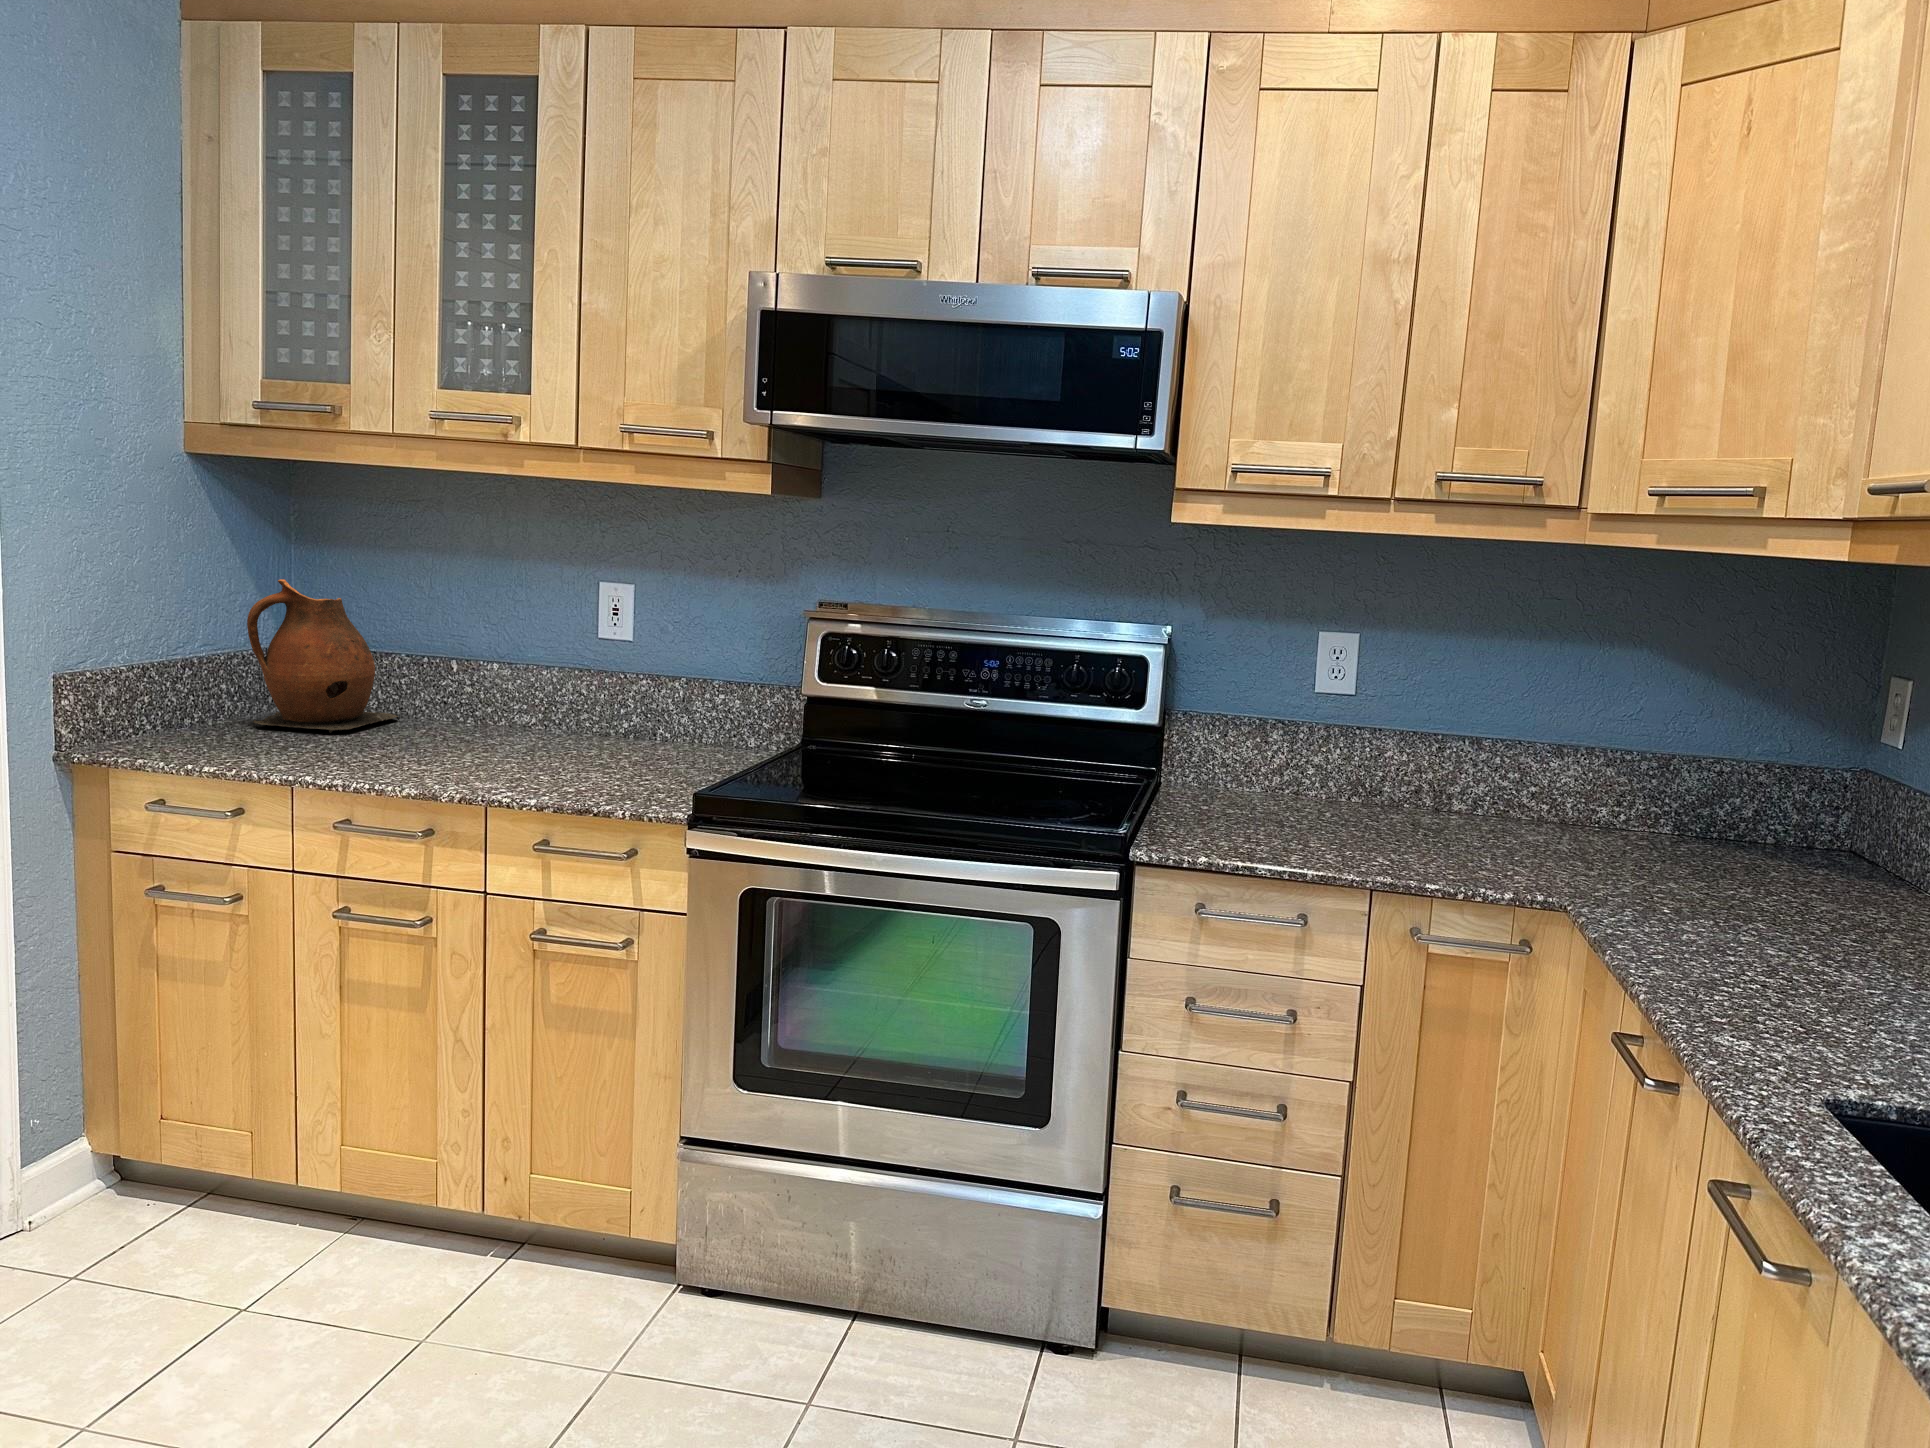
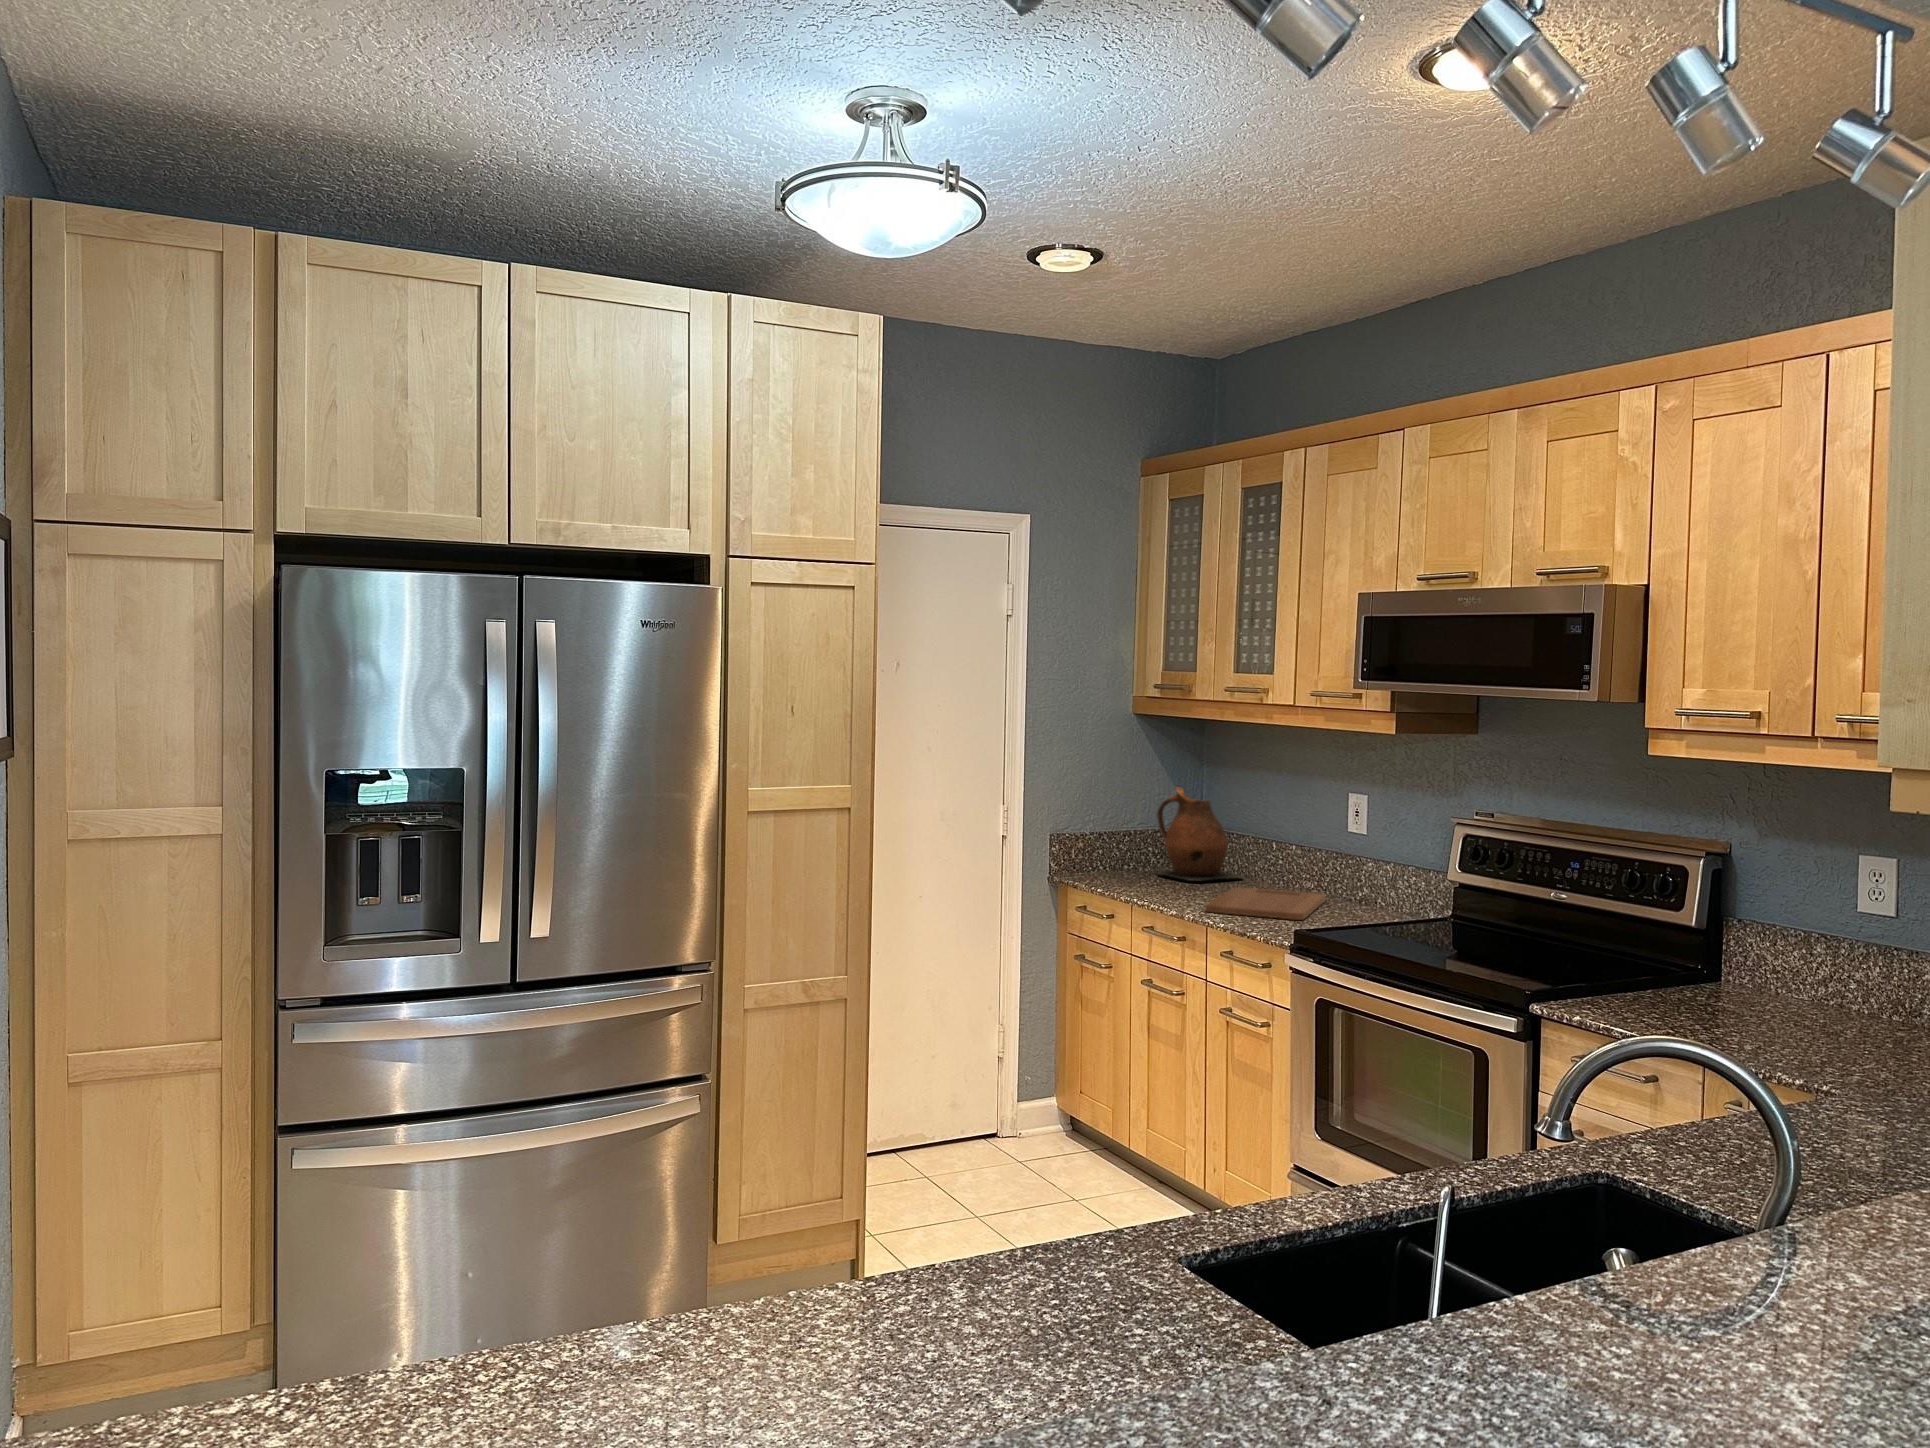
cutting board: none [436,730,624,780] -> present [1205,887,1326,920]

